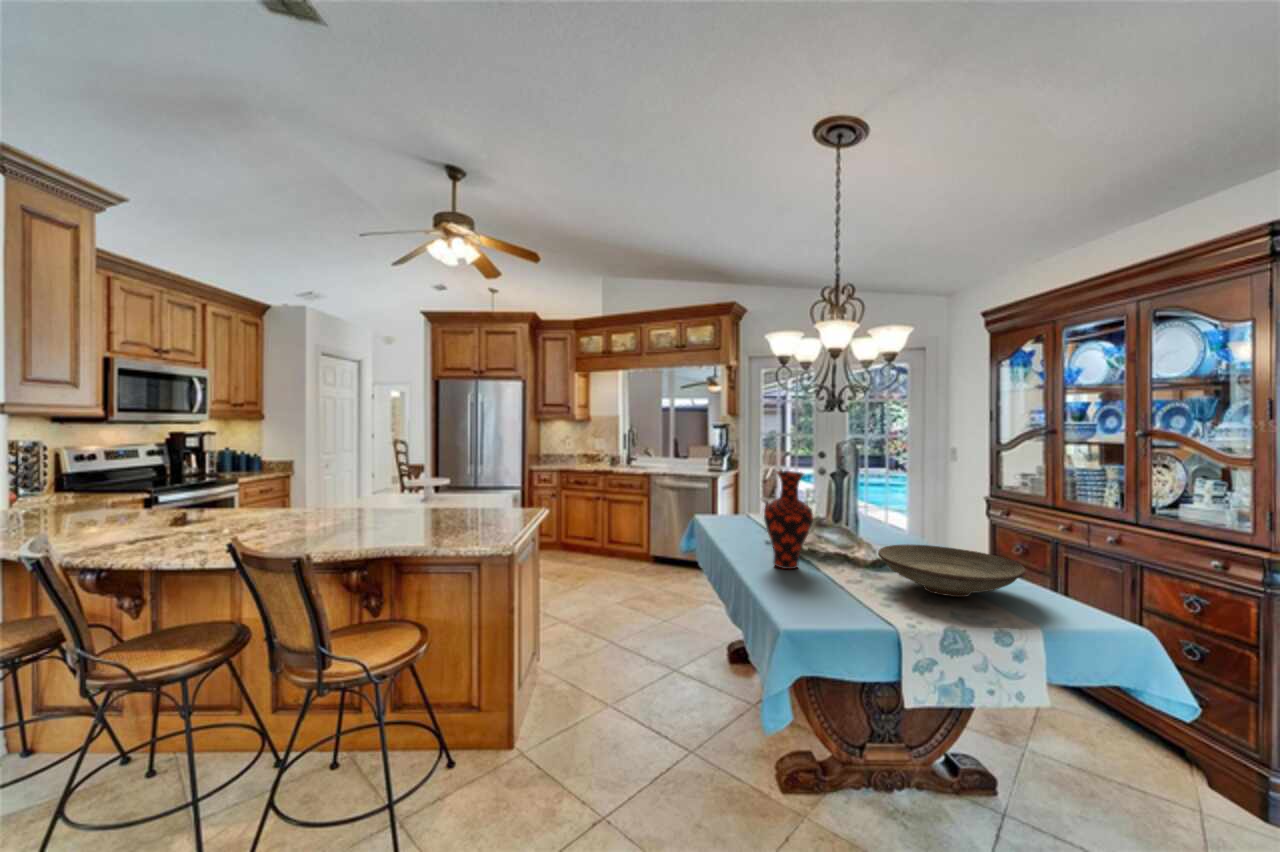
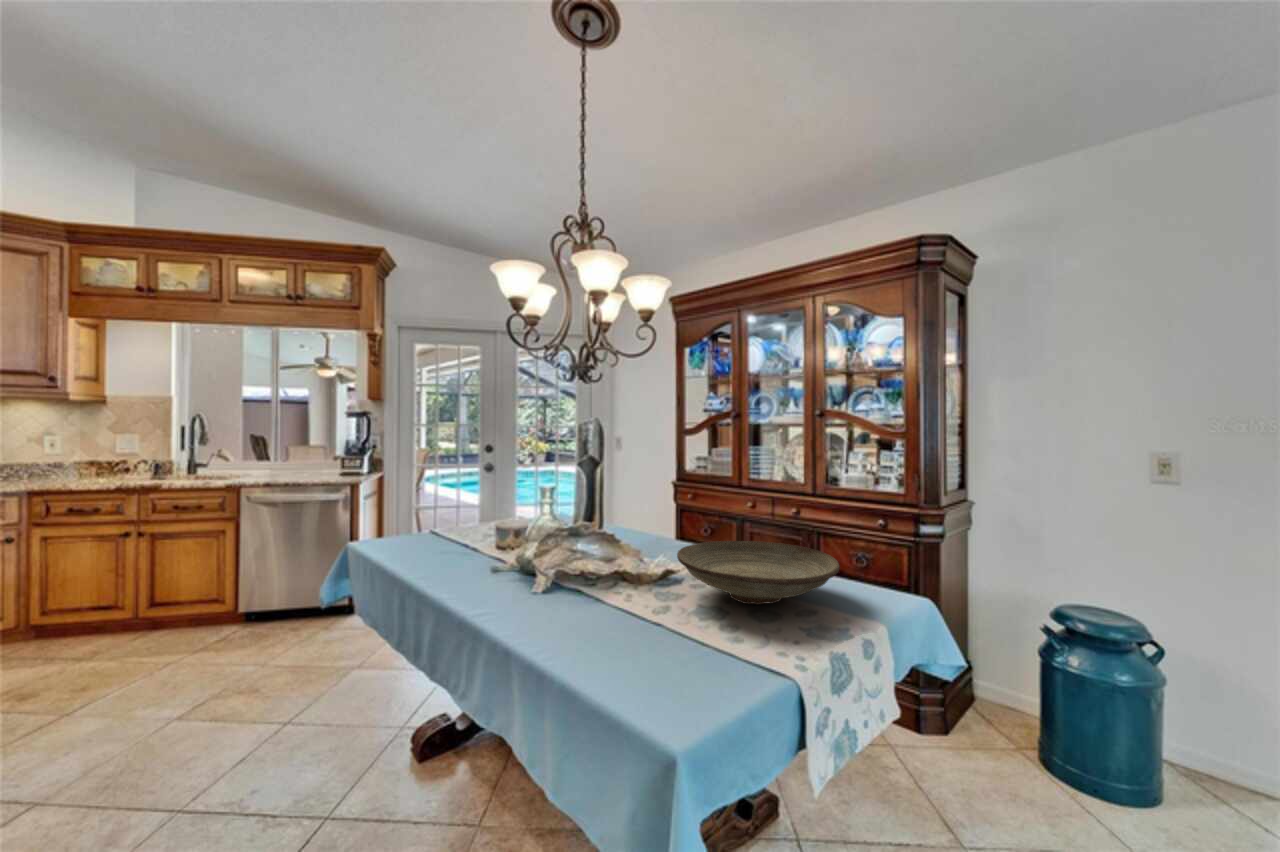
vase: present [764,471,813,569] -> none [514,459,589,610]

